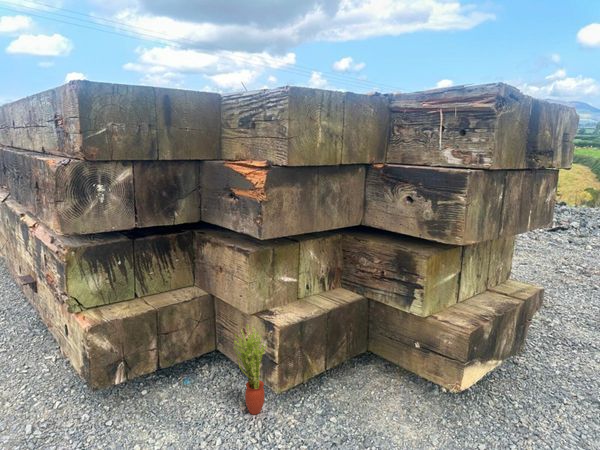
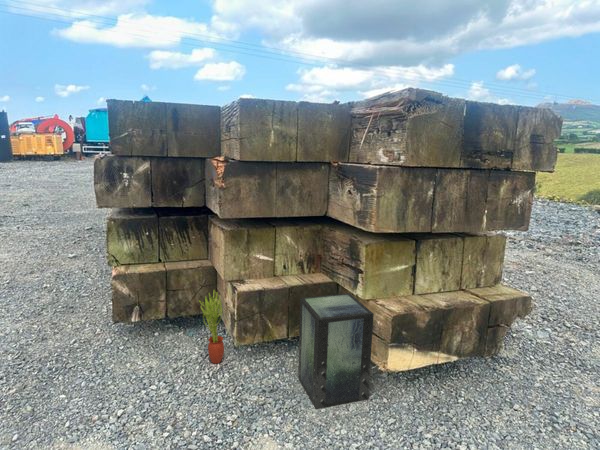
storage box: none [361,305,455,439] -> present [298,293,374,409]

